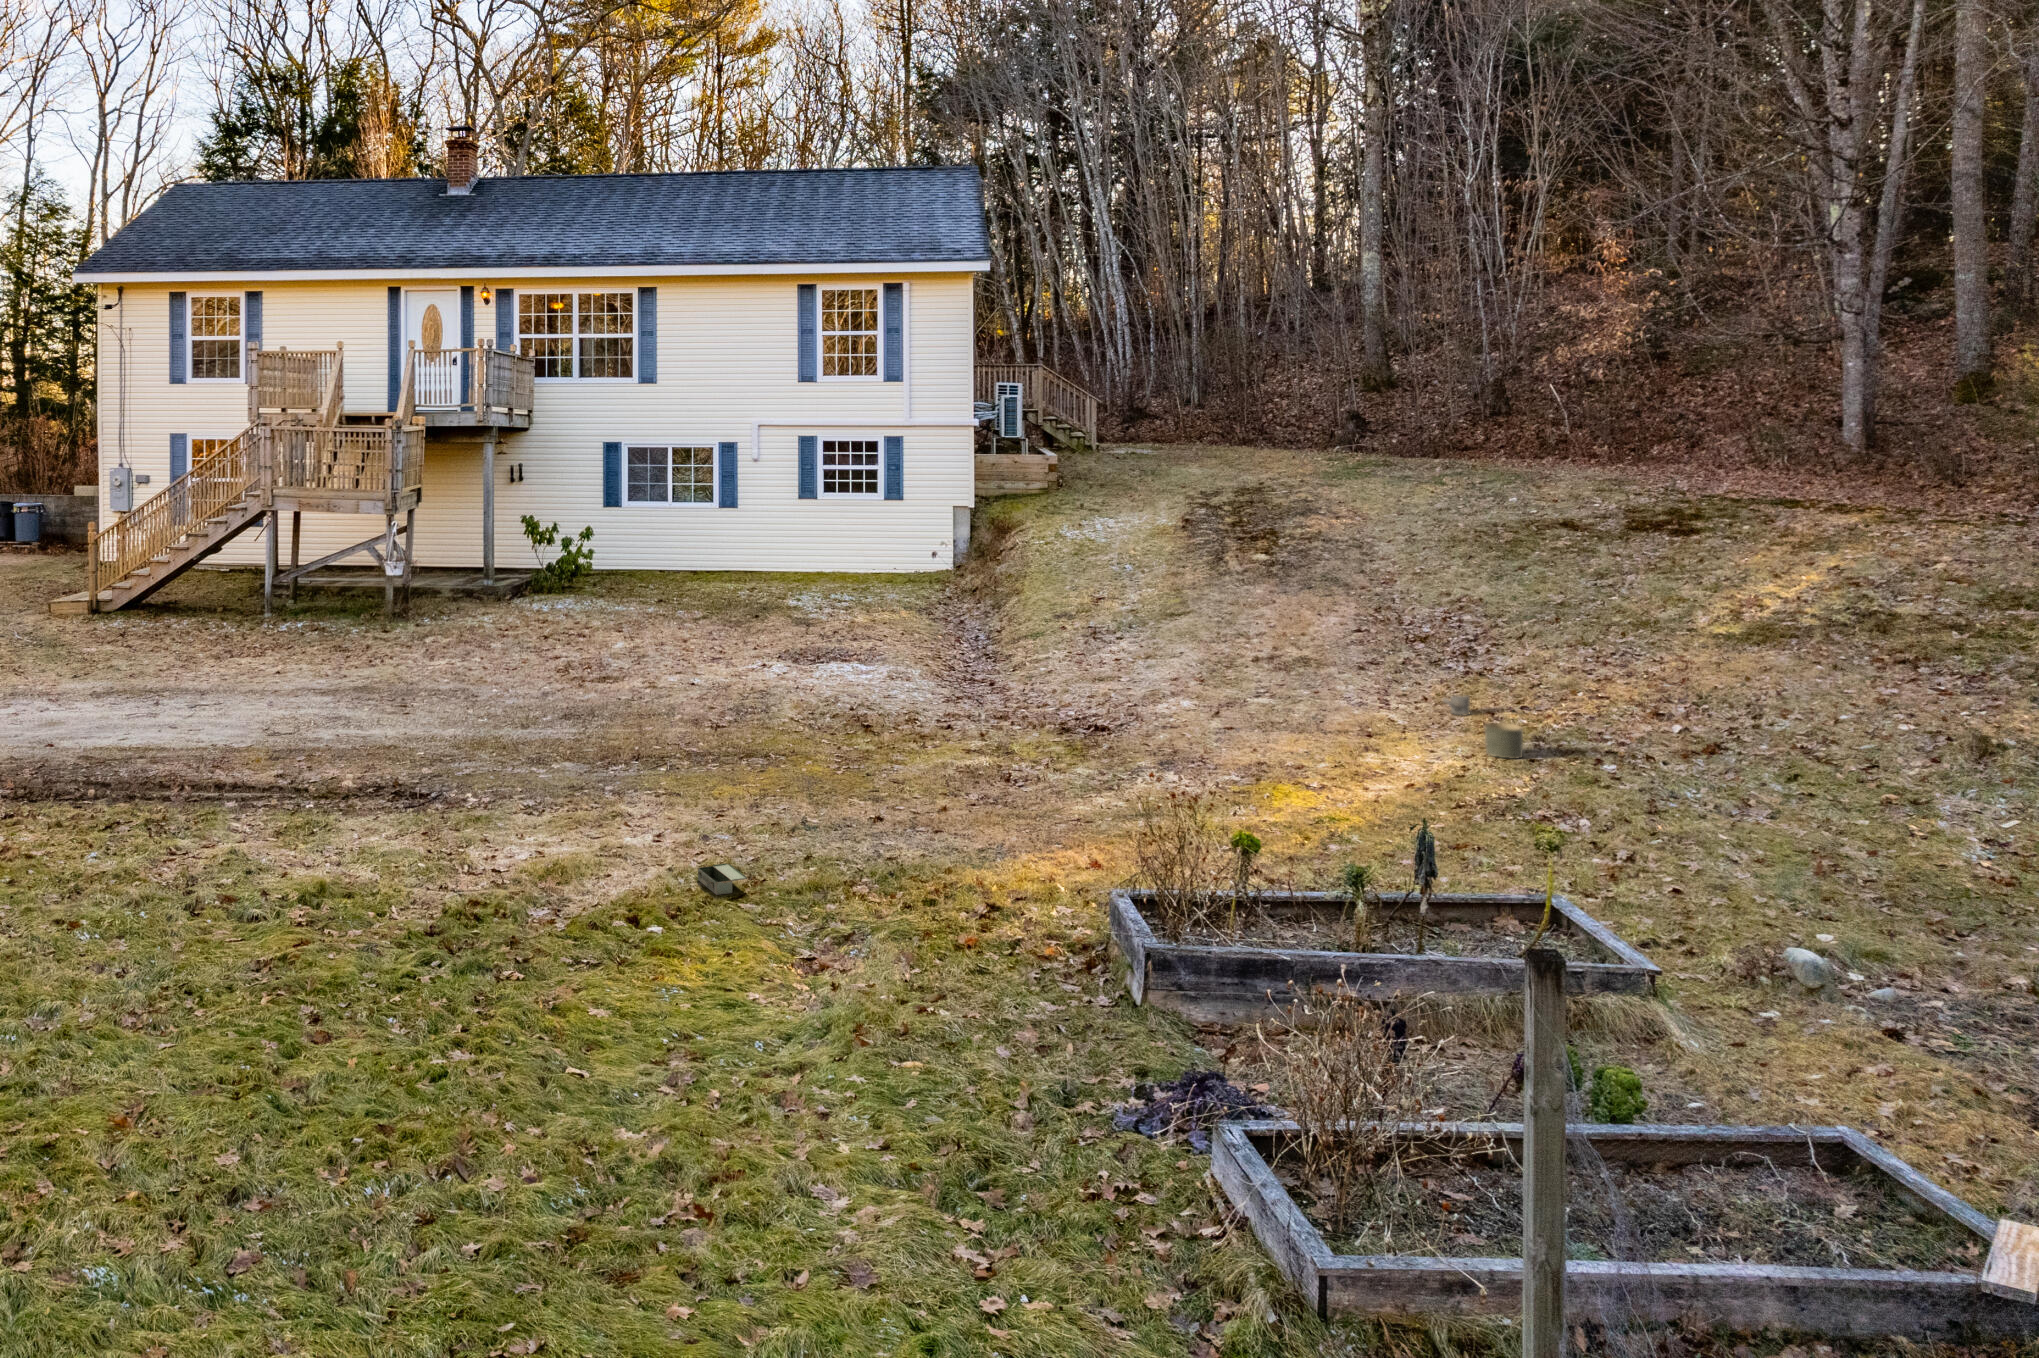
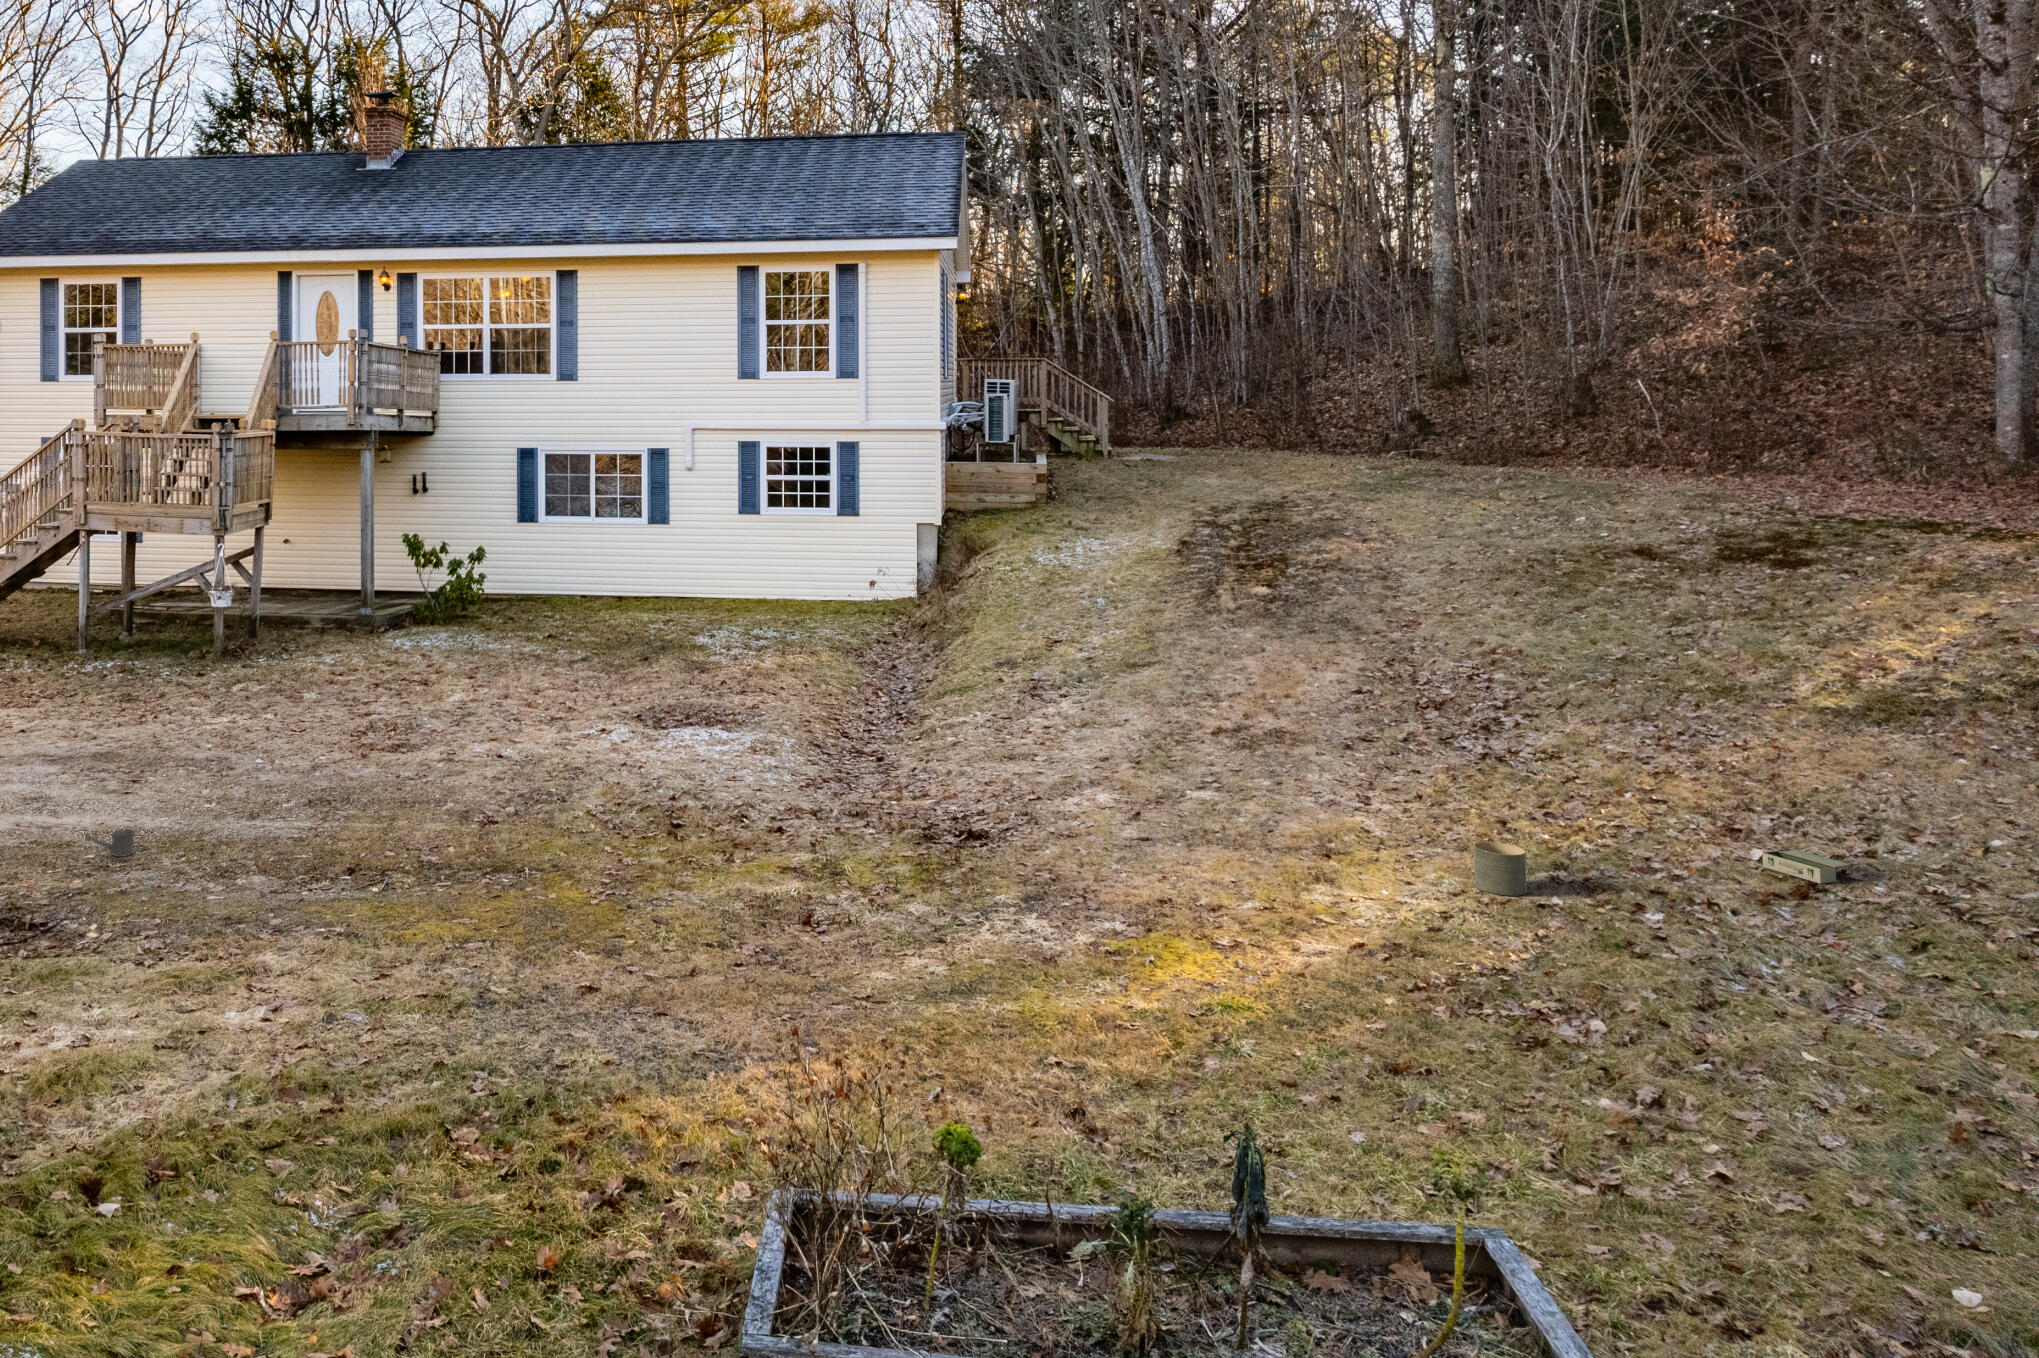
watering can: present [1443,695,1470,716] -> present [85,829,138,857]
toolbox: present [698,863,747,895] -> present [1763,848,1850,884]

